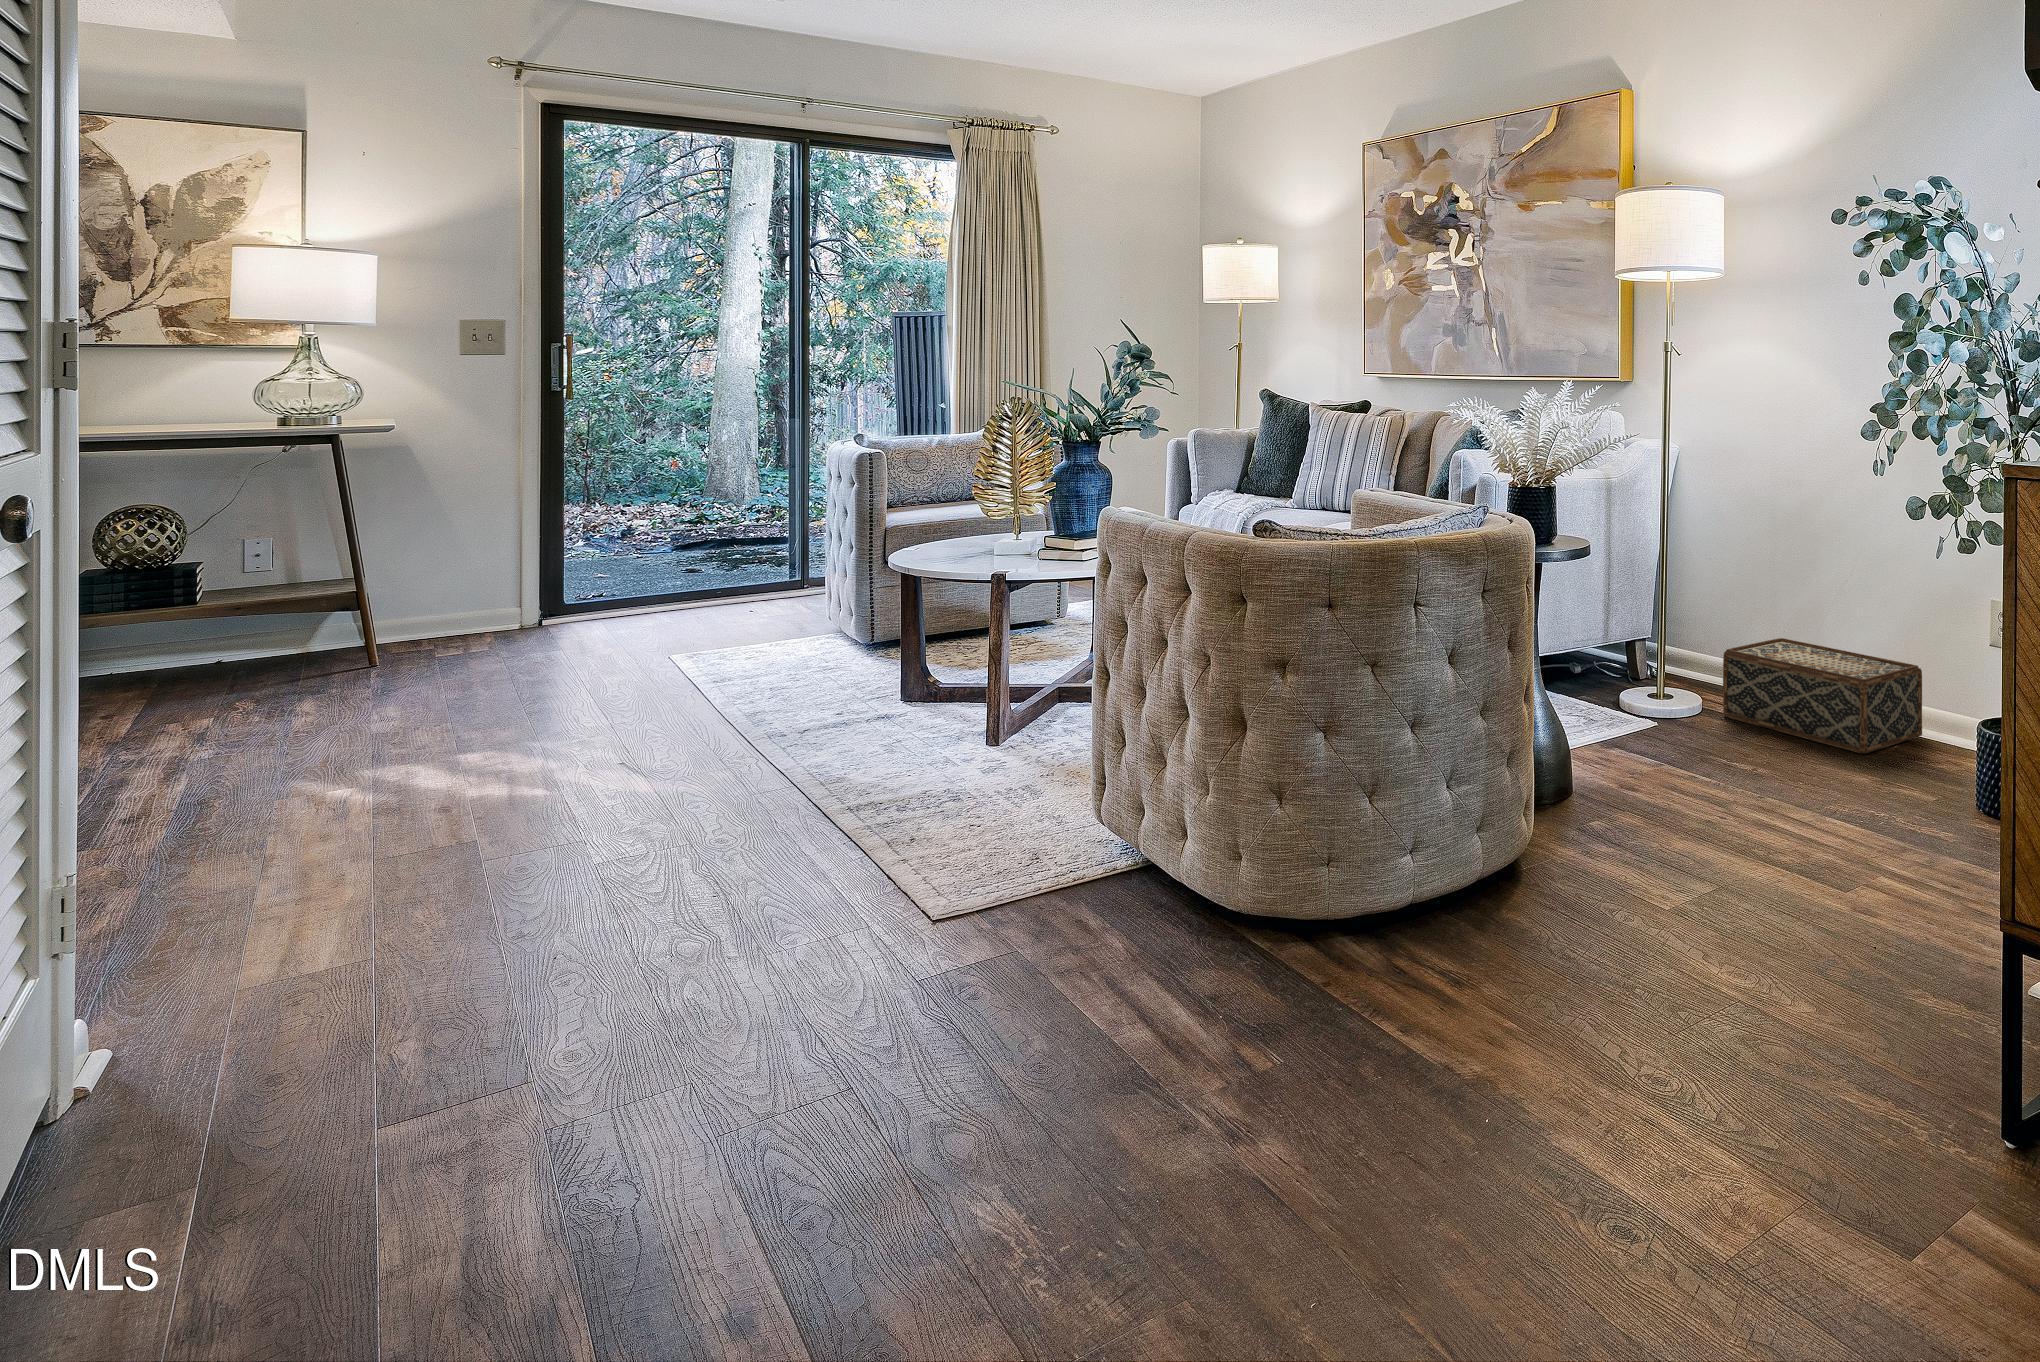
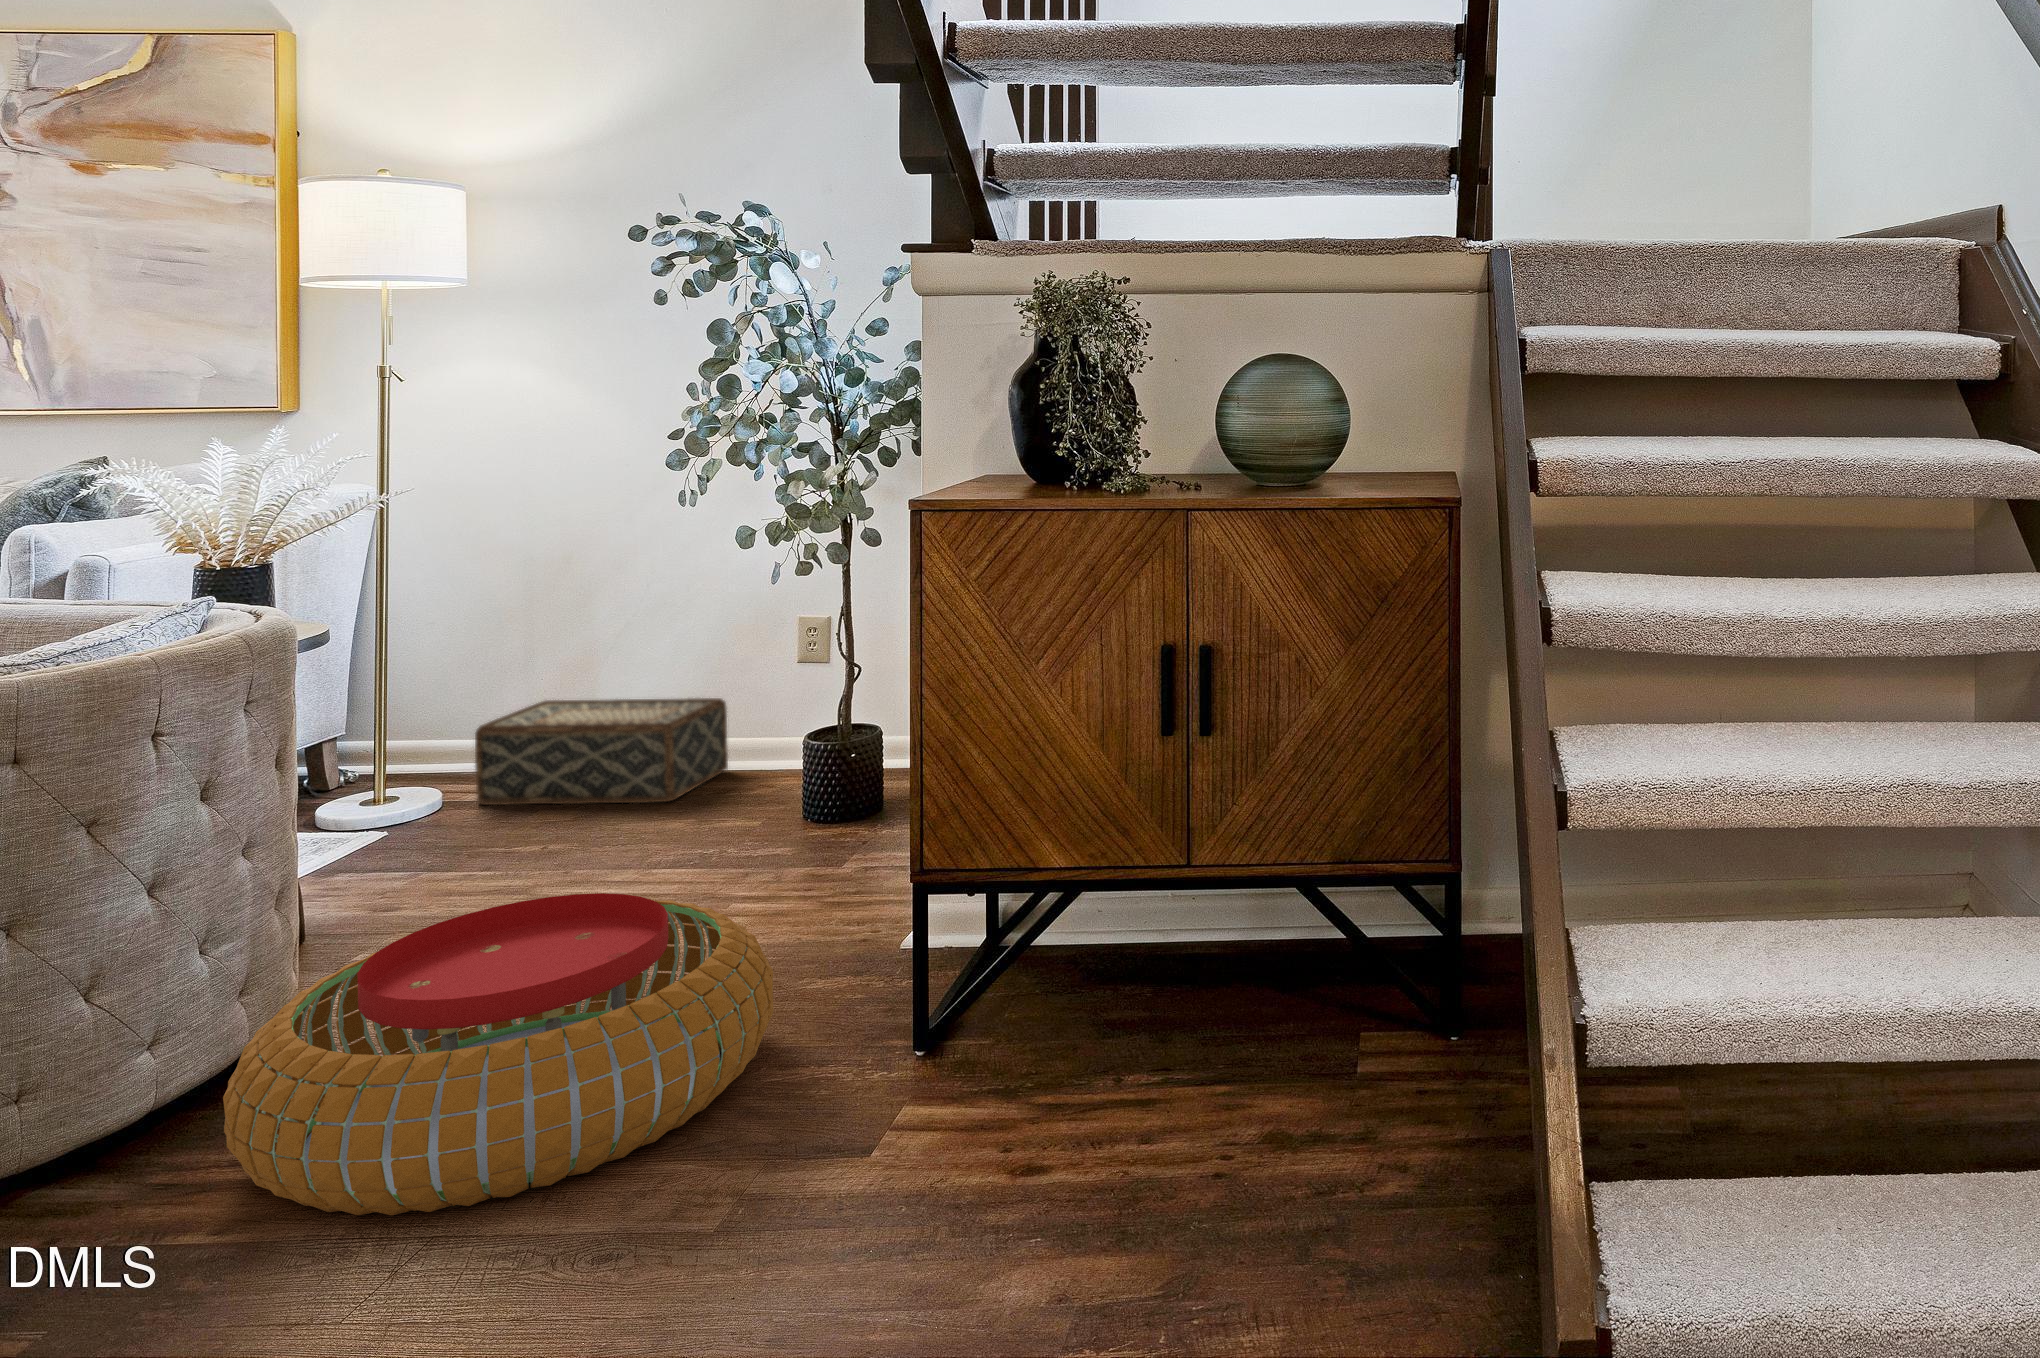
pouf: none [1419,818,1862,1125] -> present [223,893,774,1215]

